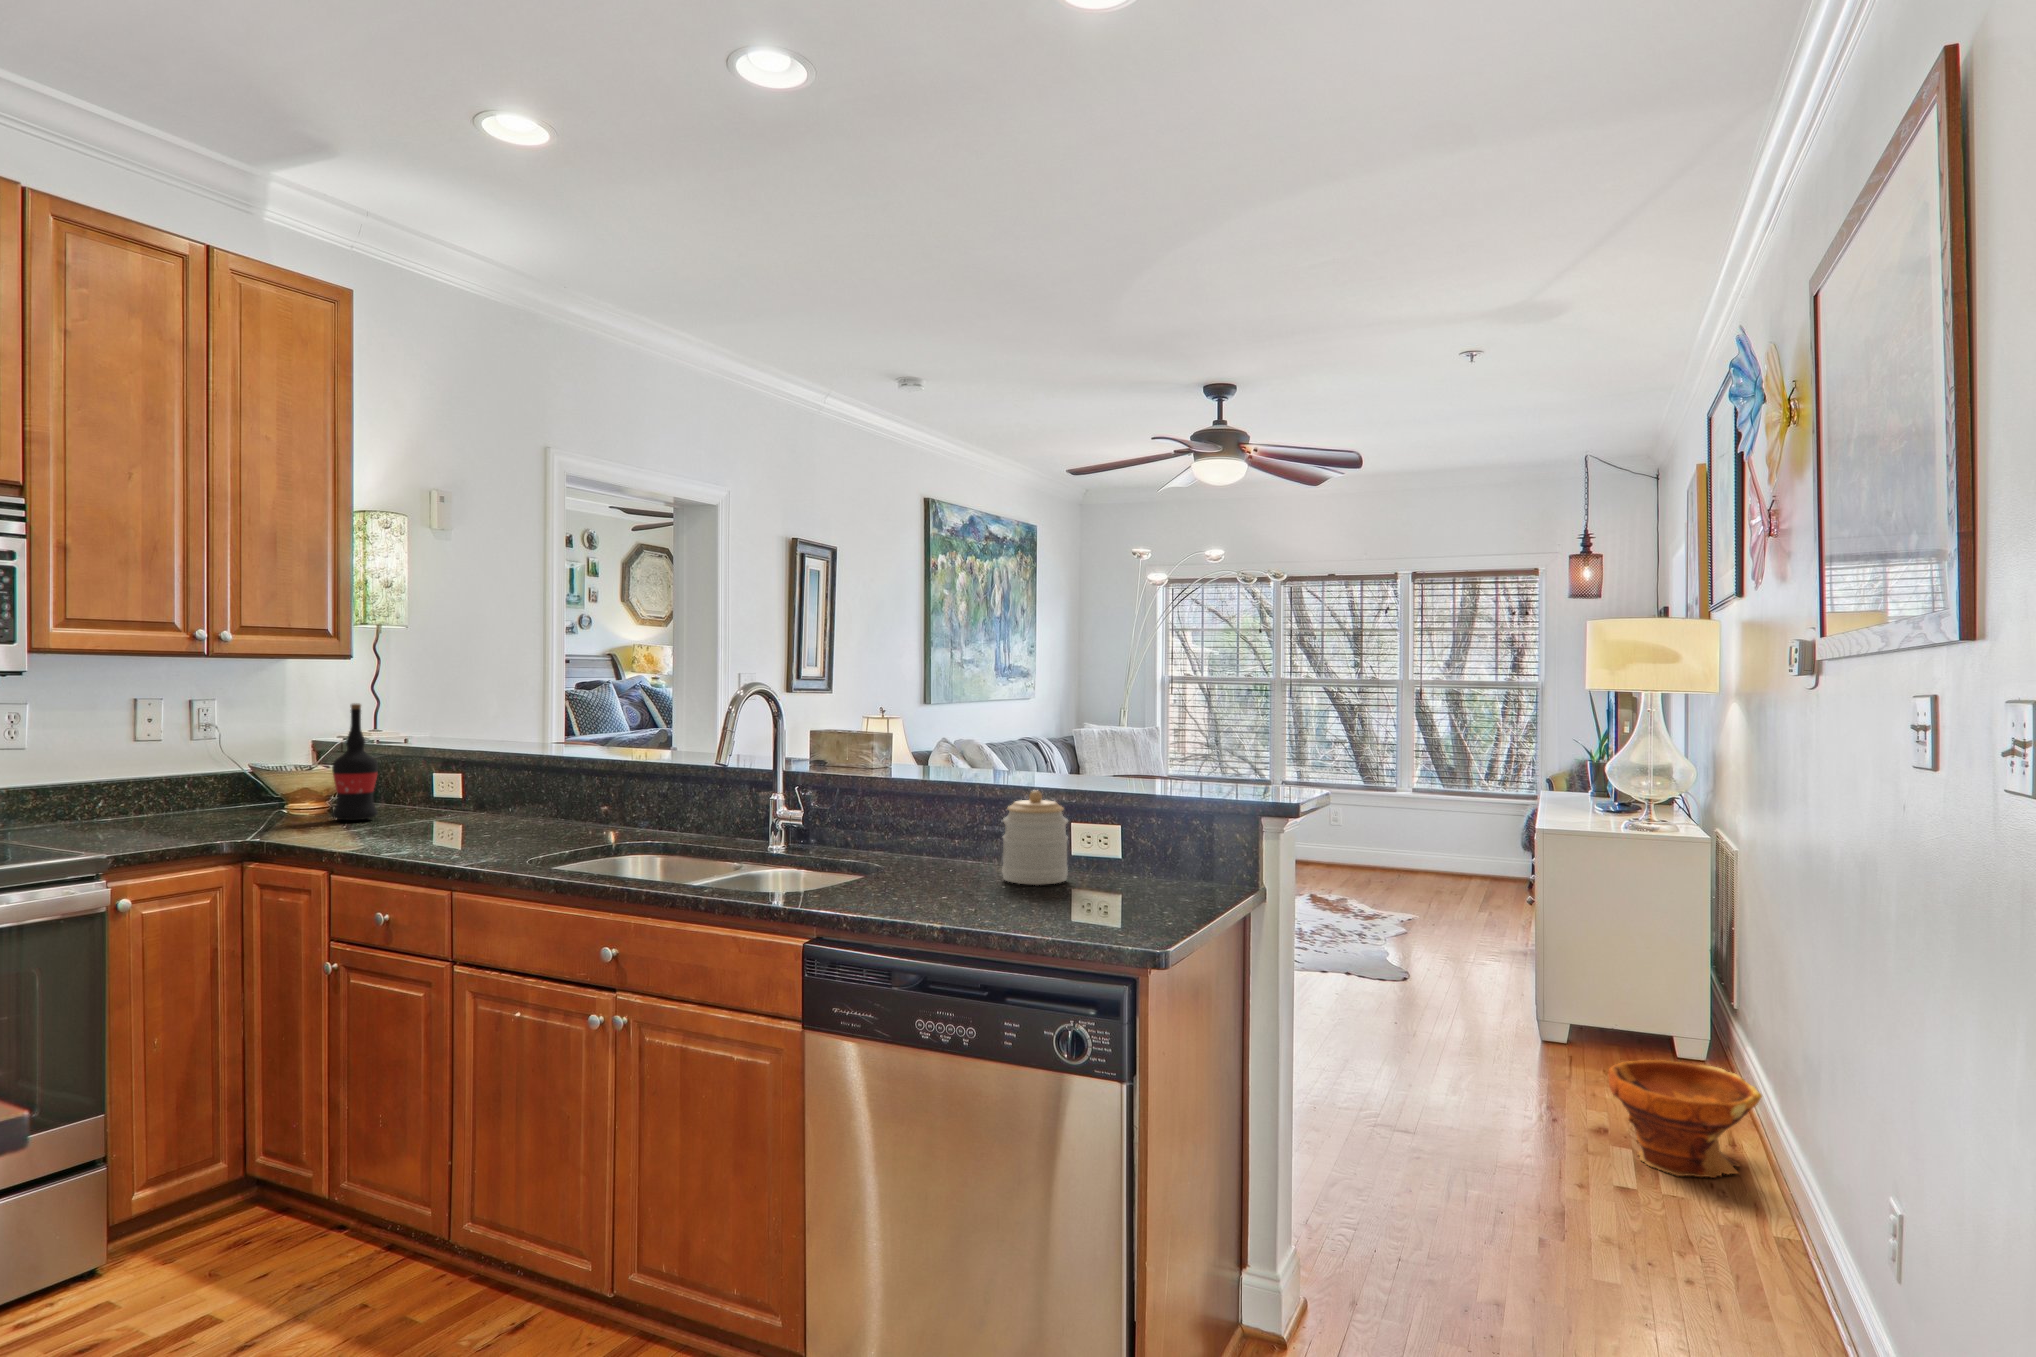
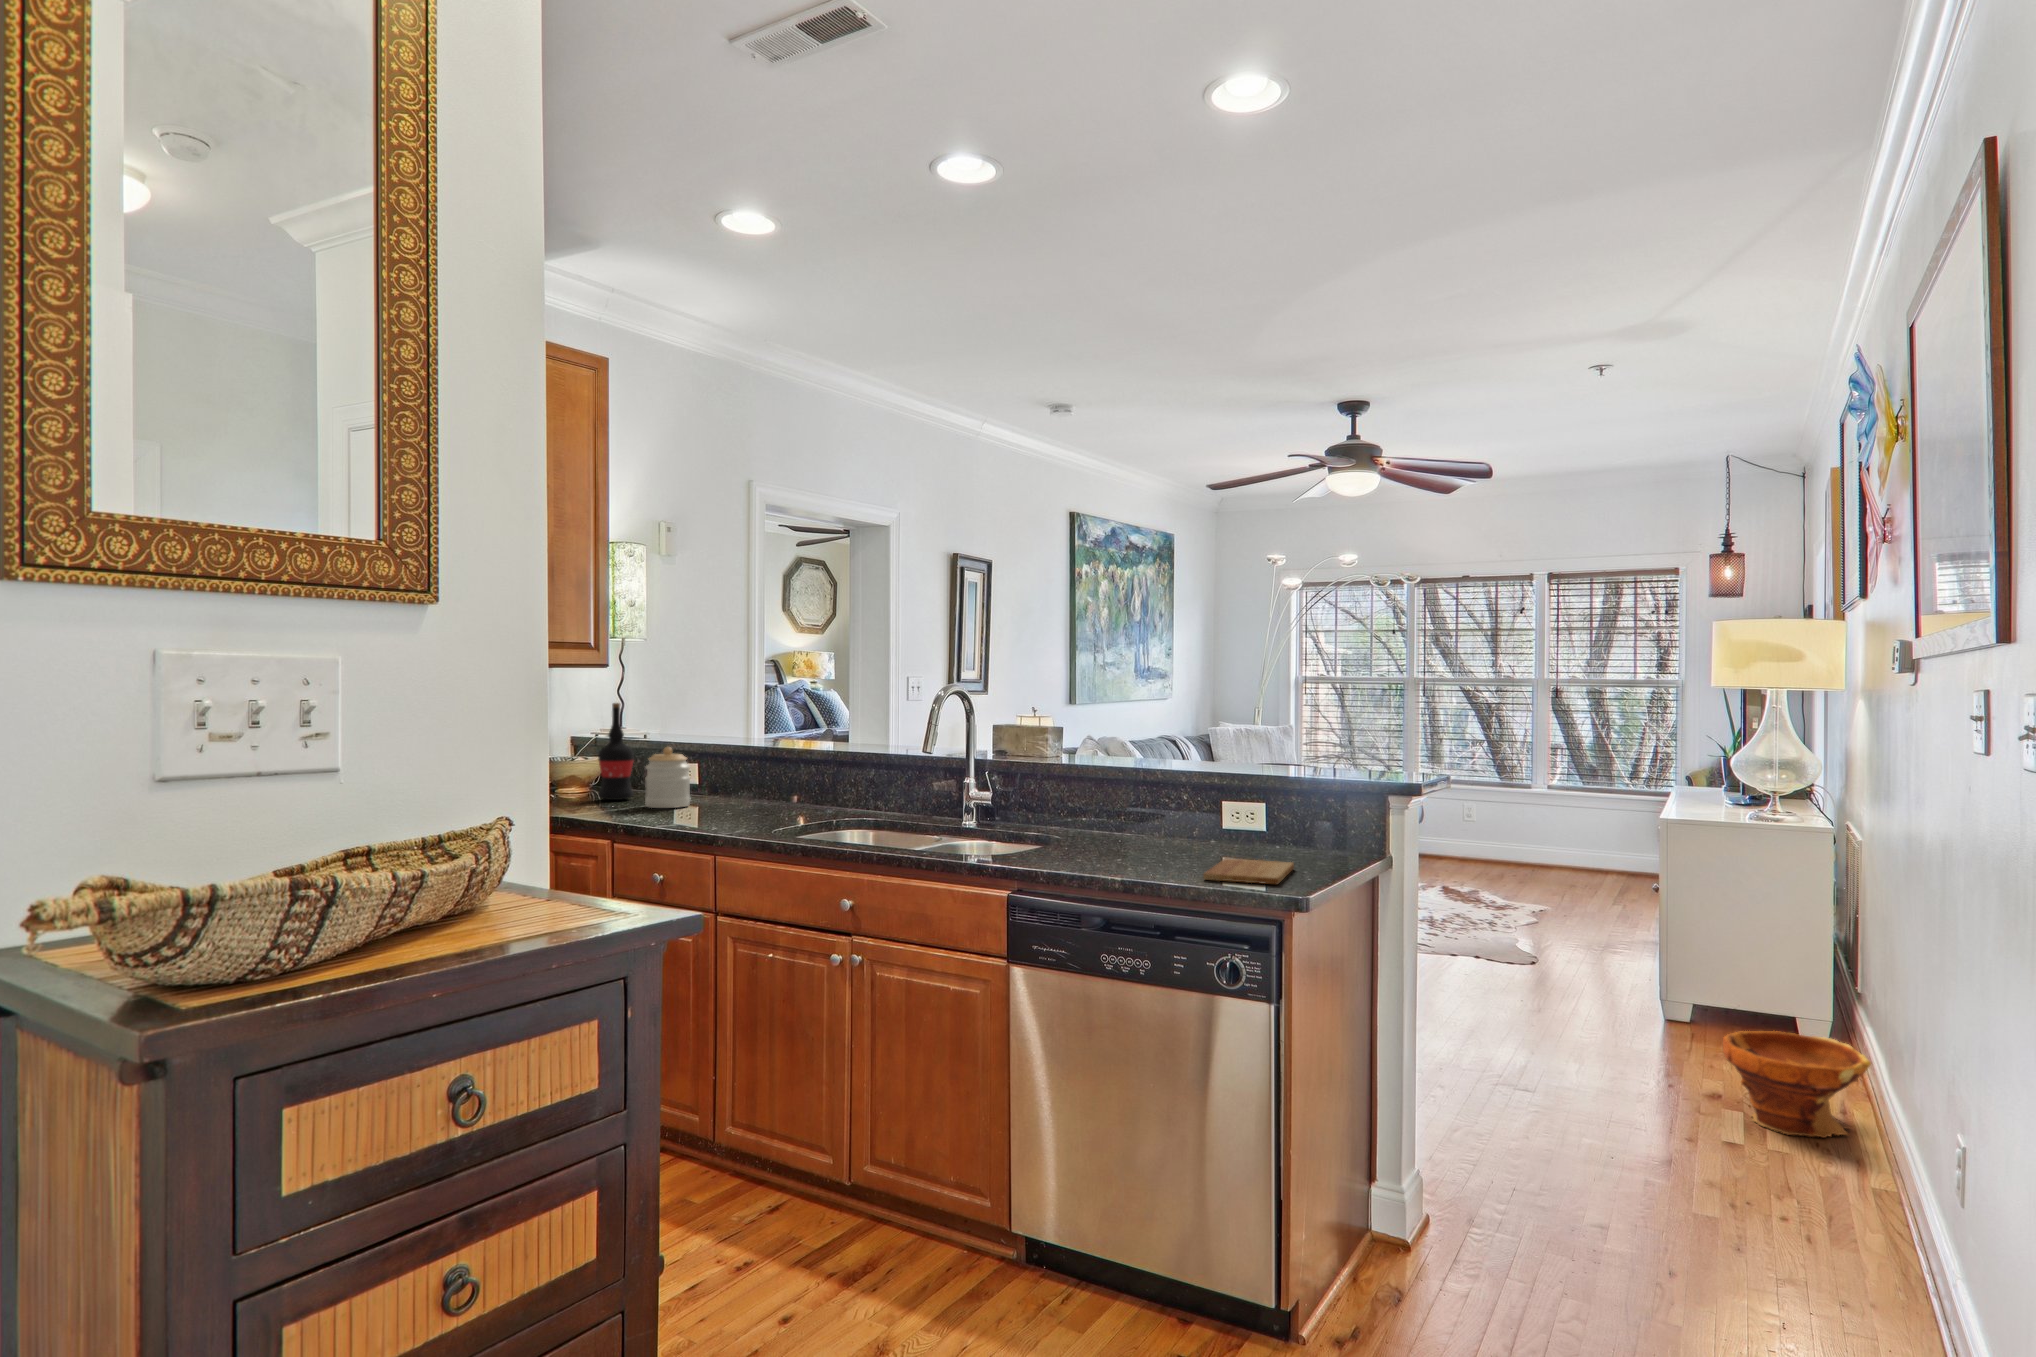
jar: present [1002,790,1068,885] -> present [645,747,690,808]
cutting board: none [1042,893,1151,929] -> present [1203,858,1294,884]

